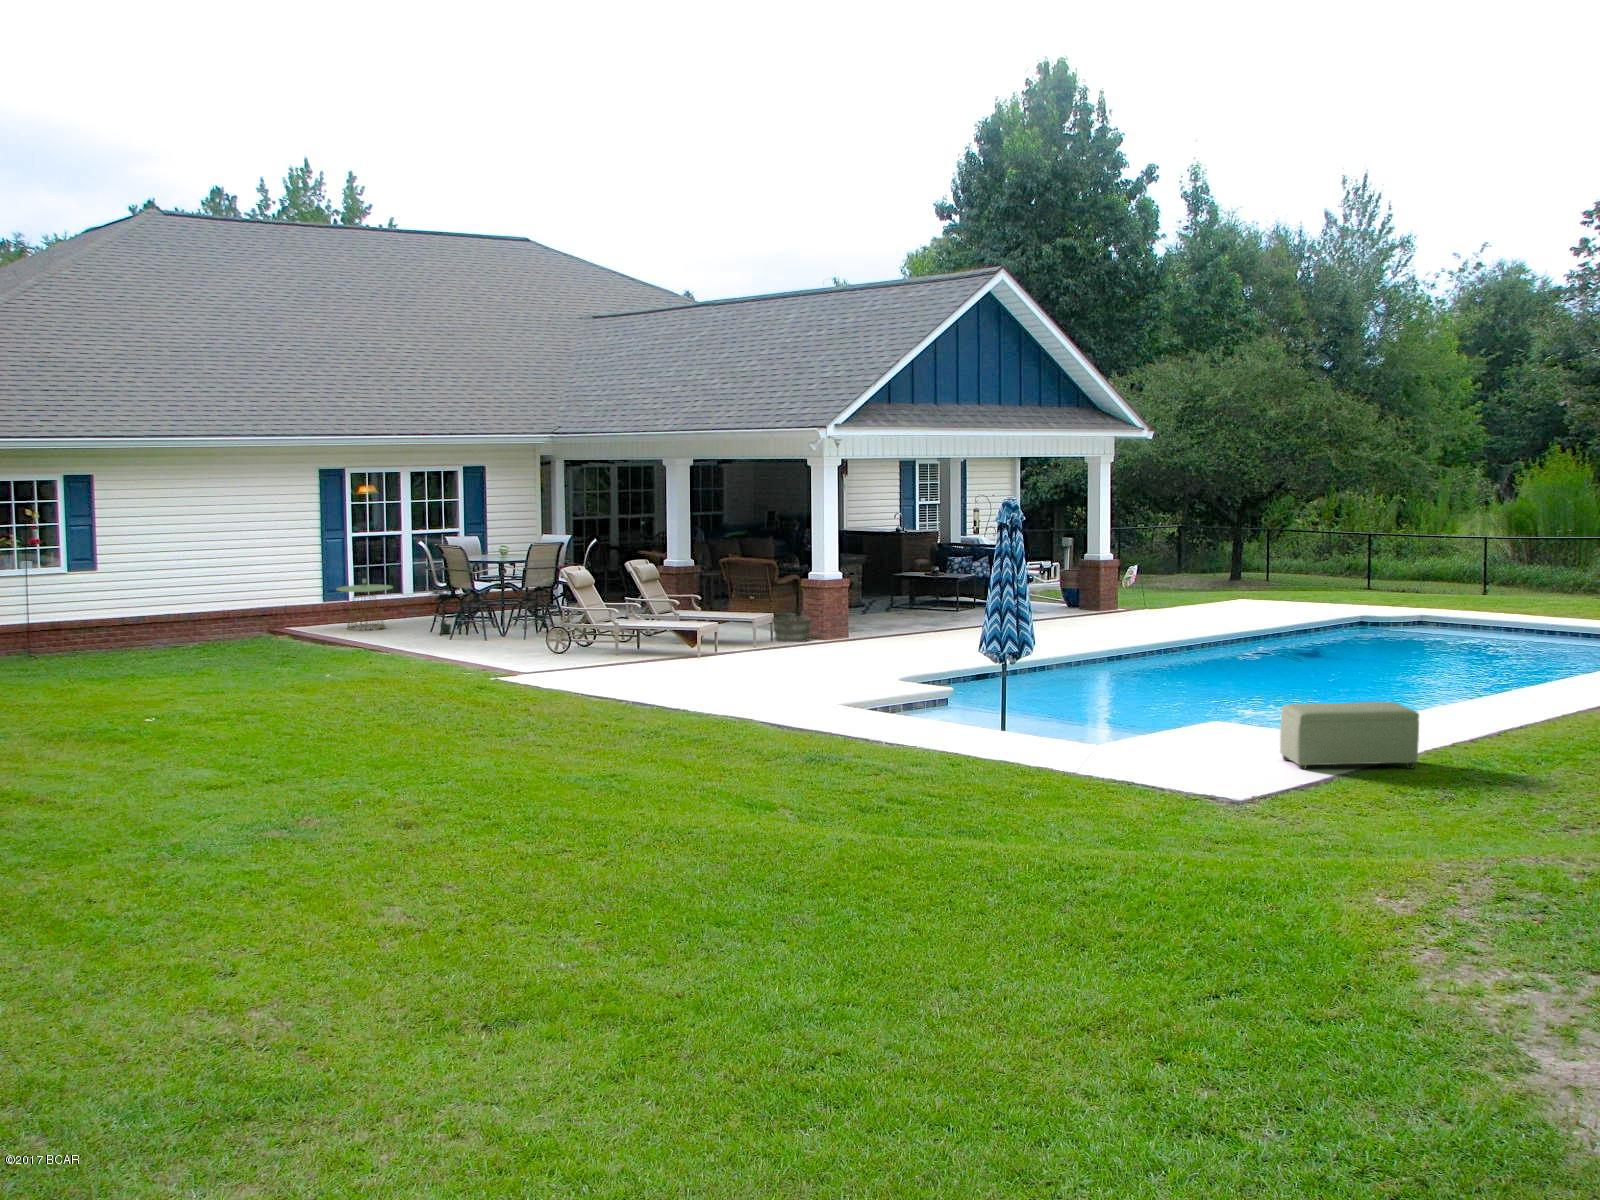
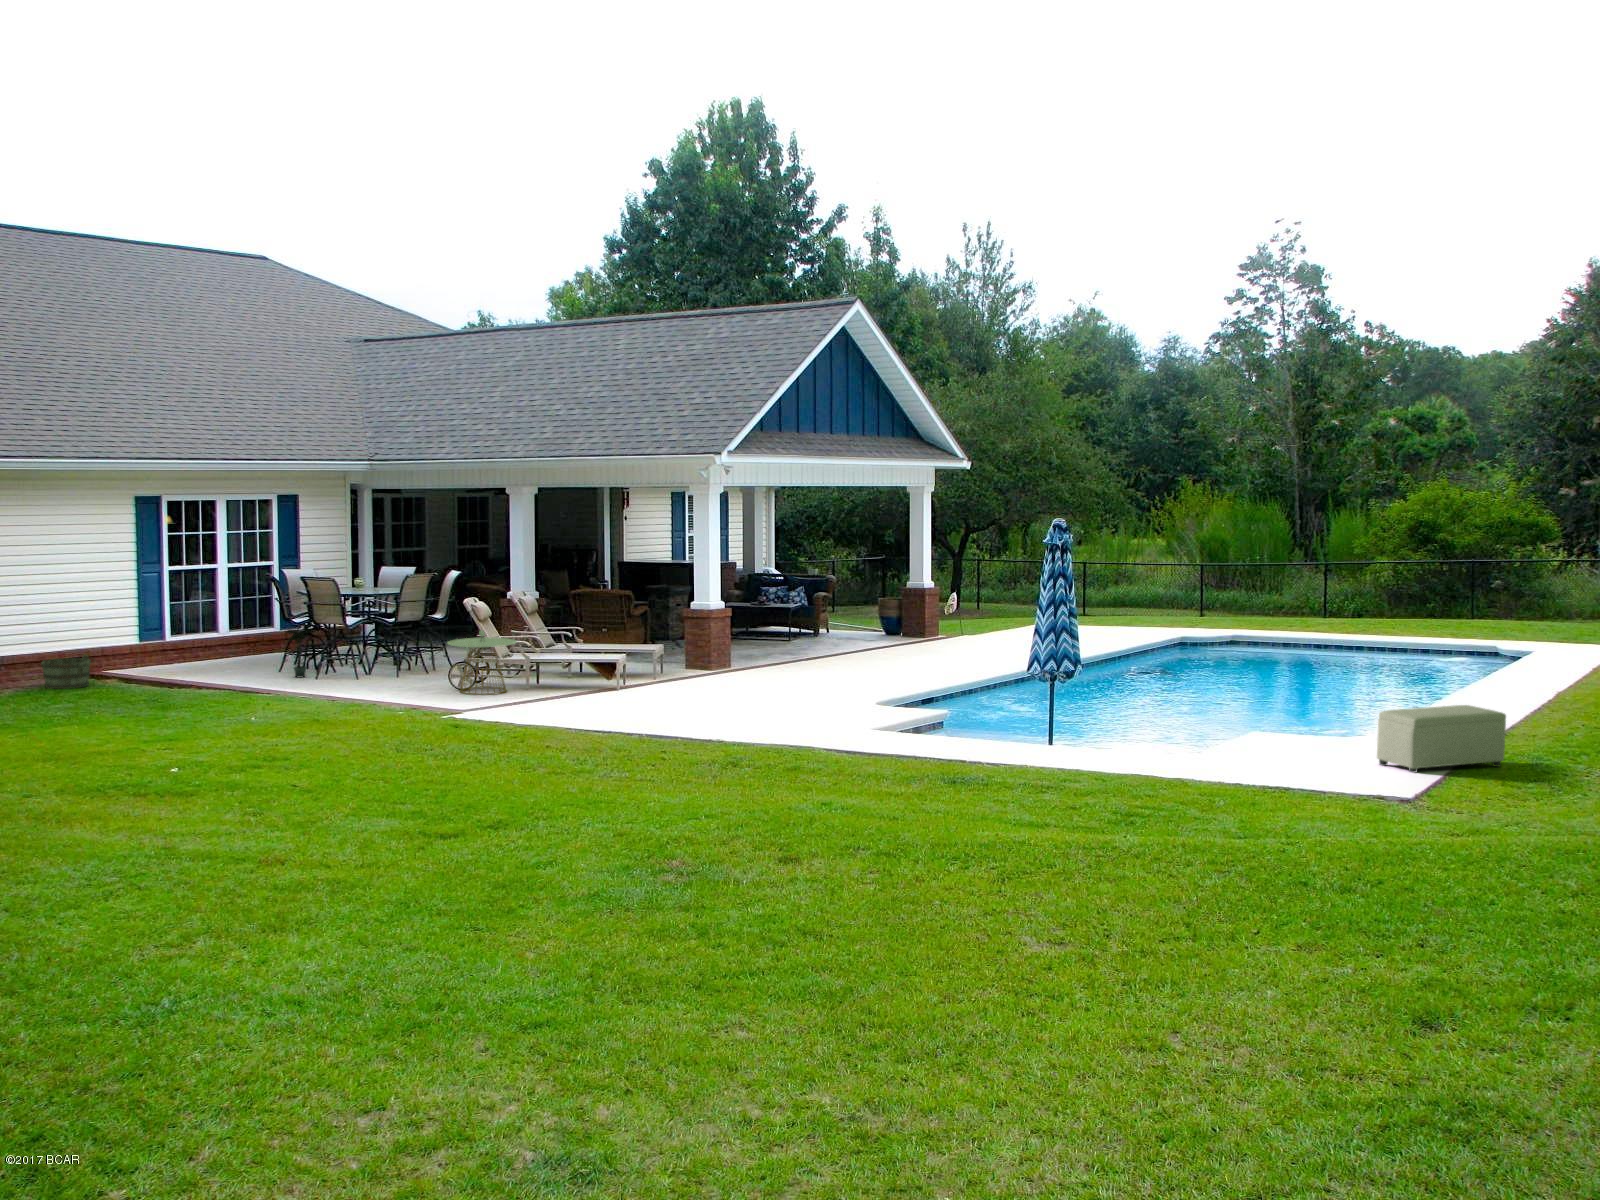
side table: present [337,579,393,631] -> present [447,630,516,695]
bucket: present [772,613,811,642] -> present [41,655,92,689]

